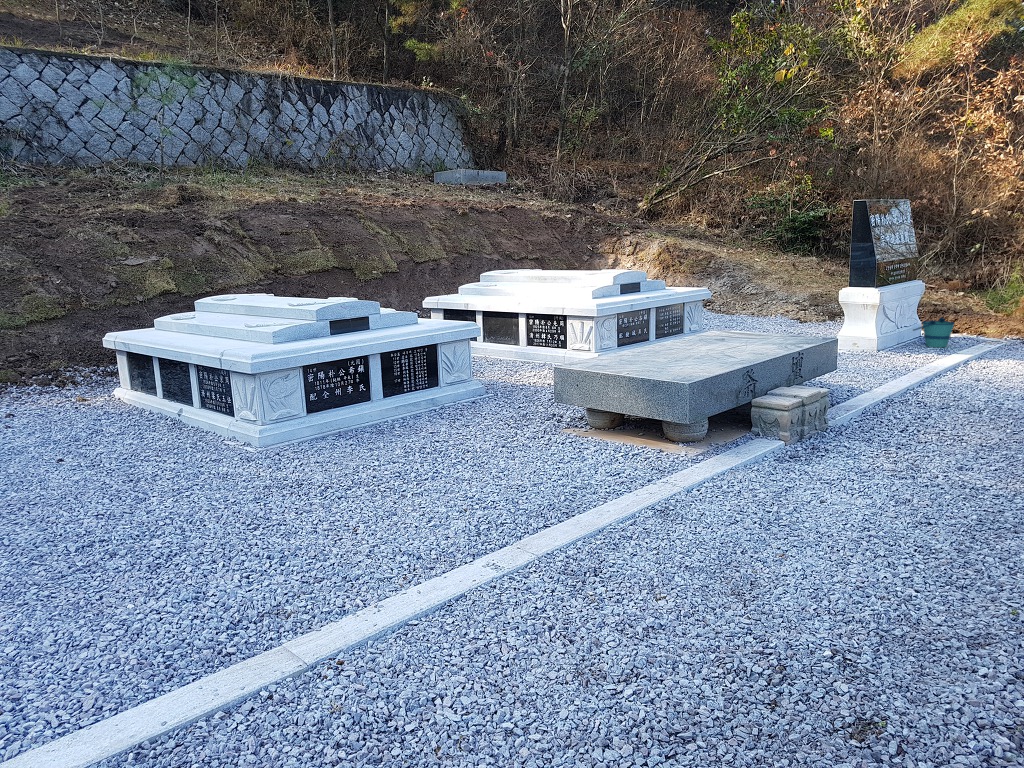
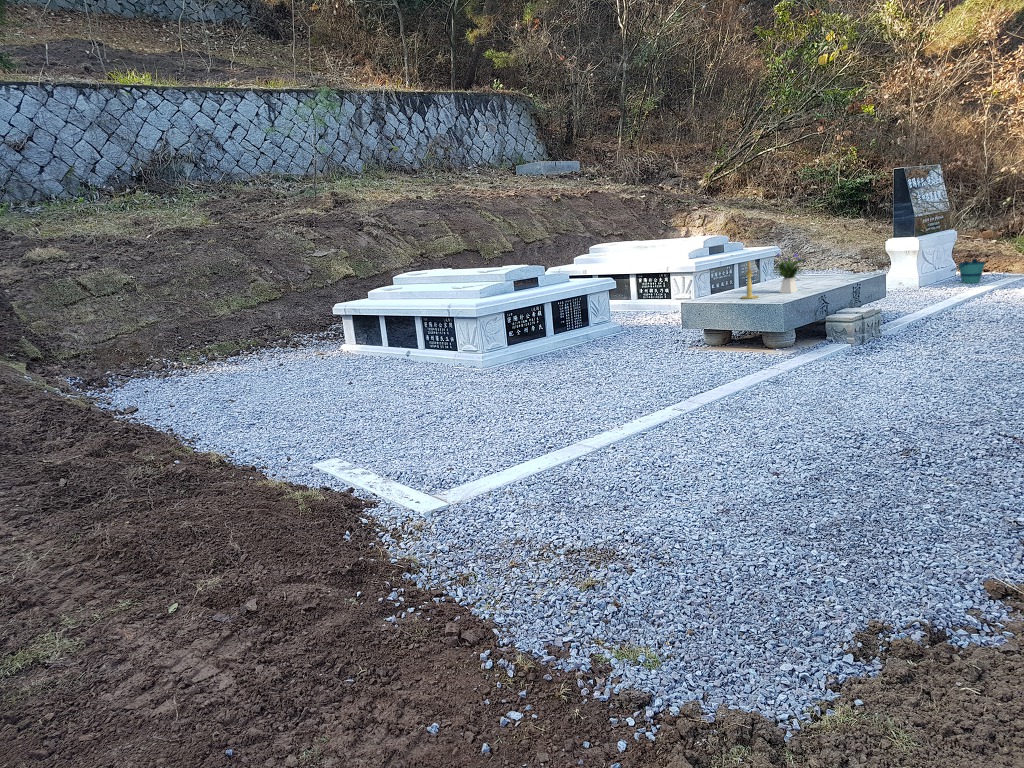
flower arrangement: none [668,304,727,364] -> present [773,253,806,293]
candle holder: none [631,316,656,370] -> present [741,261,758,299]

